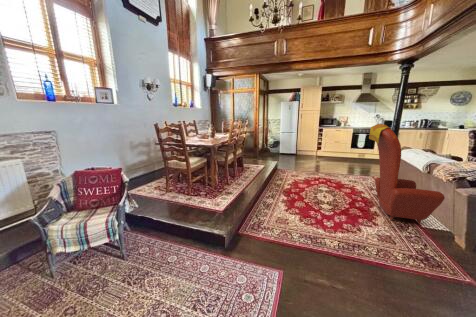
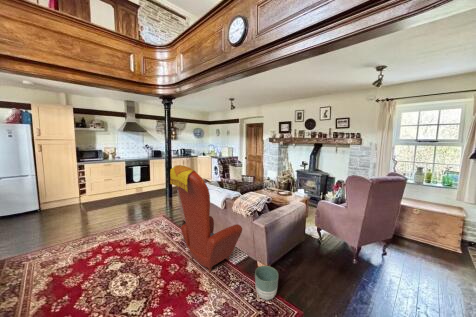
planter: none [429,231,467,264] -> present [255,266,278,300]

